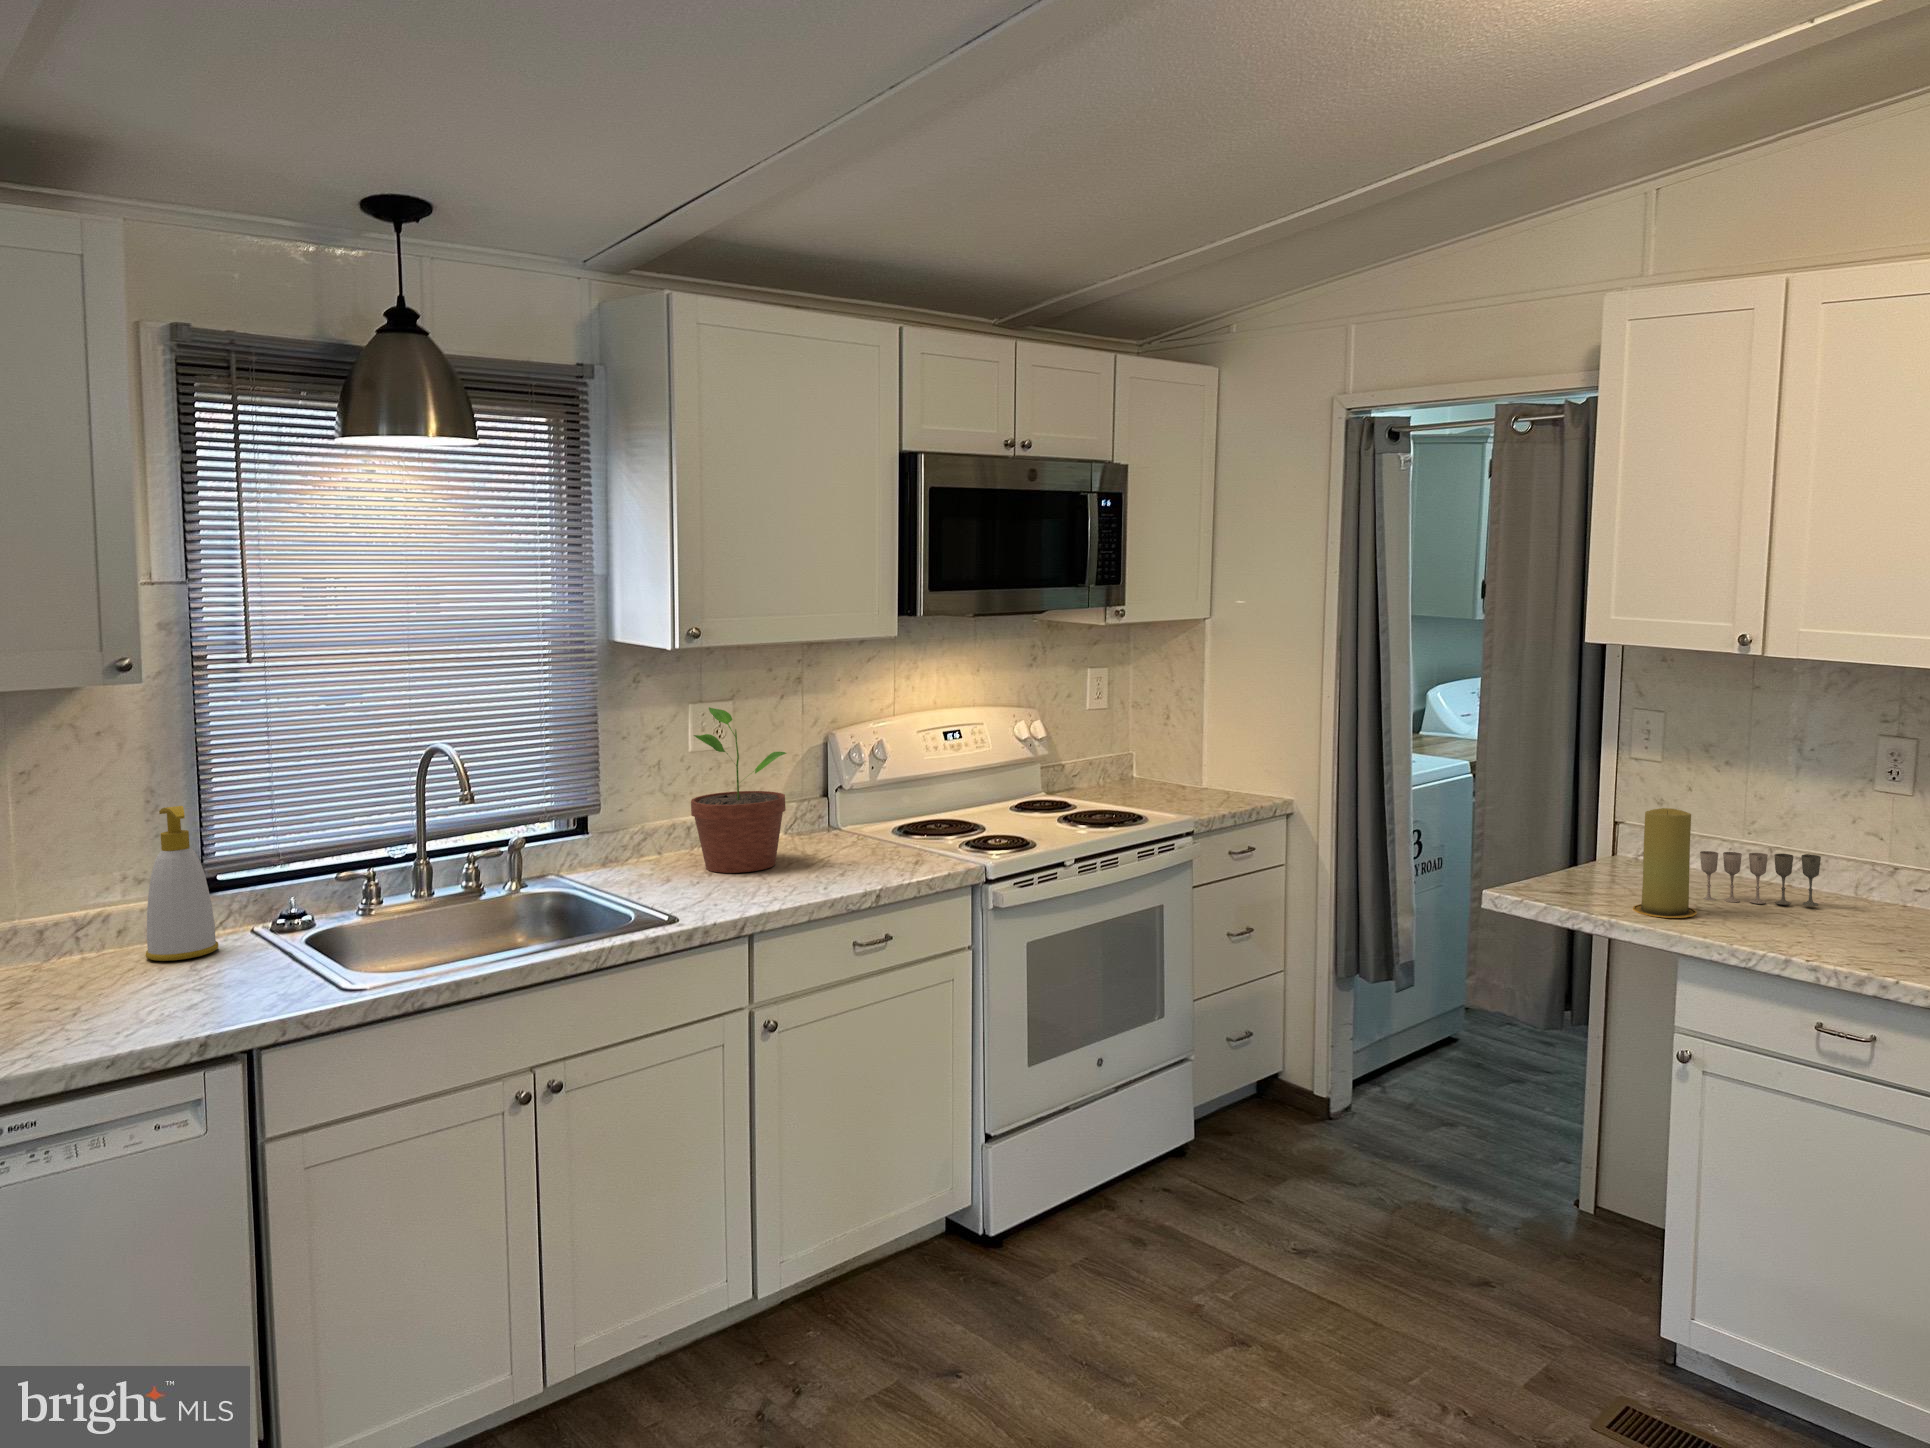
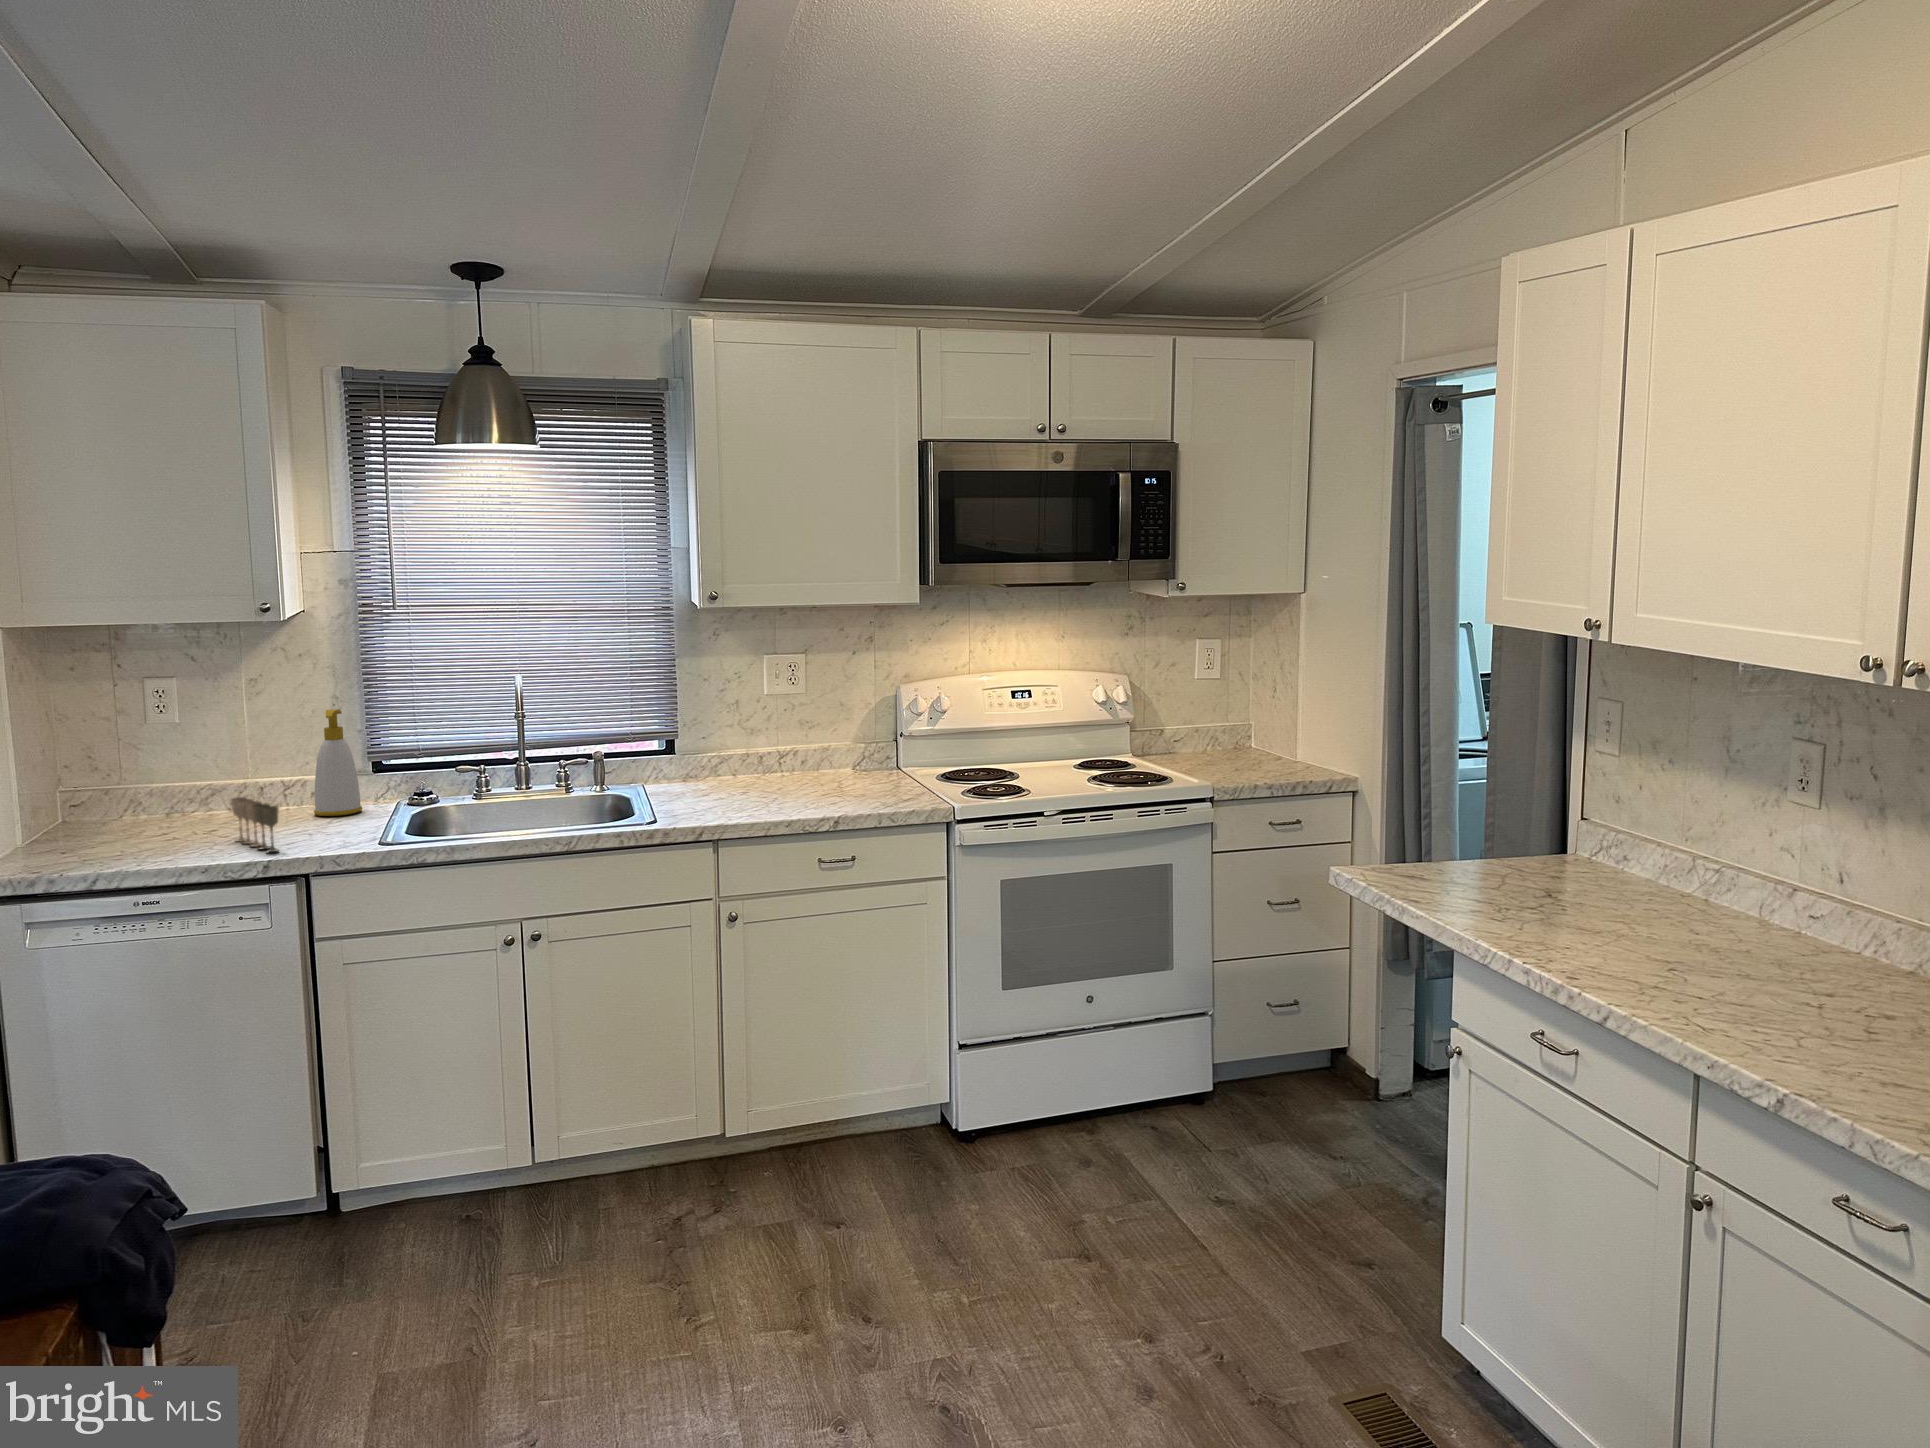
potted plant: present [691,707,786,873] -> none [727,657,807,794]
candle: present [1633,808,1697,918] -> none [1459,799,1522,912]
wine glass: present [1700,851,1821,906] -> present [231,797,279,852]

